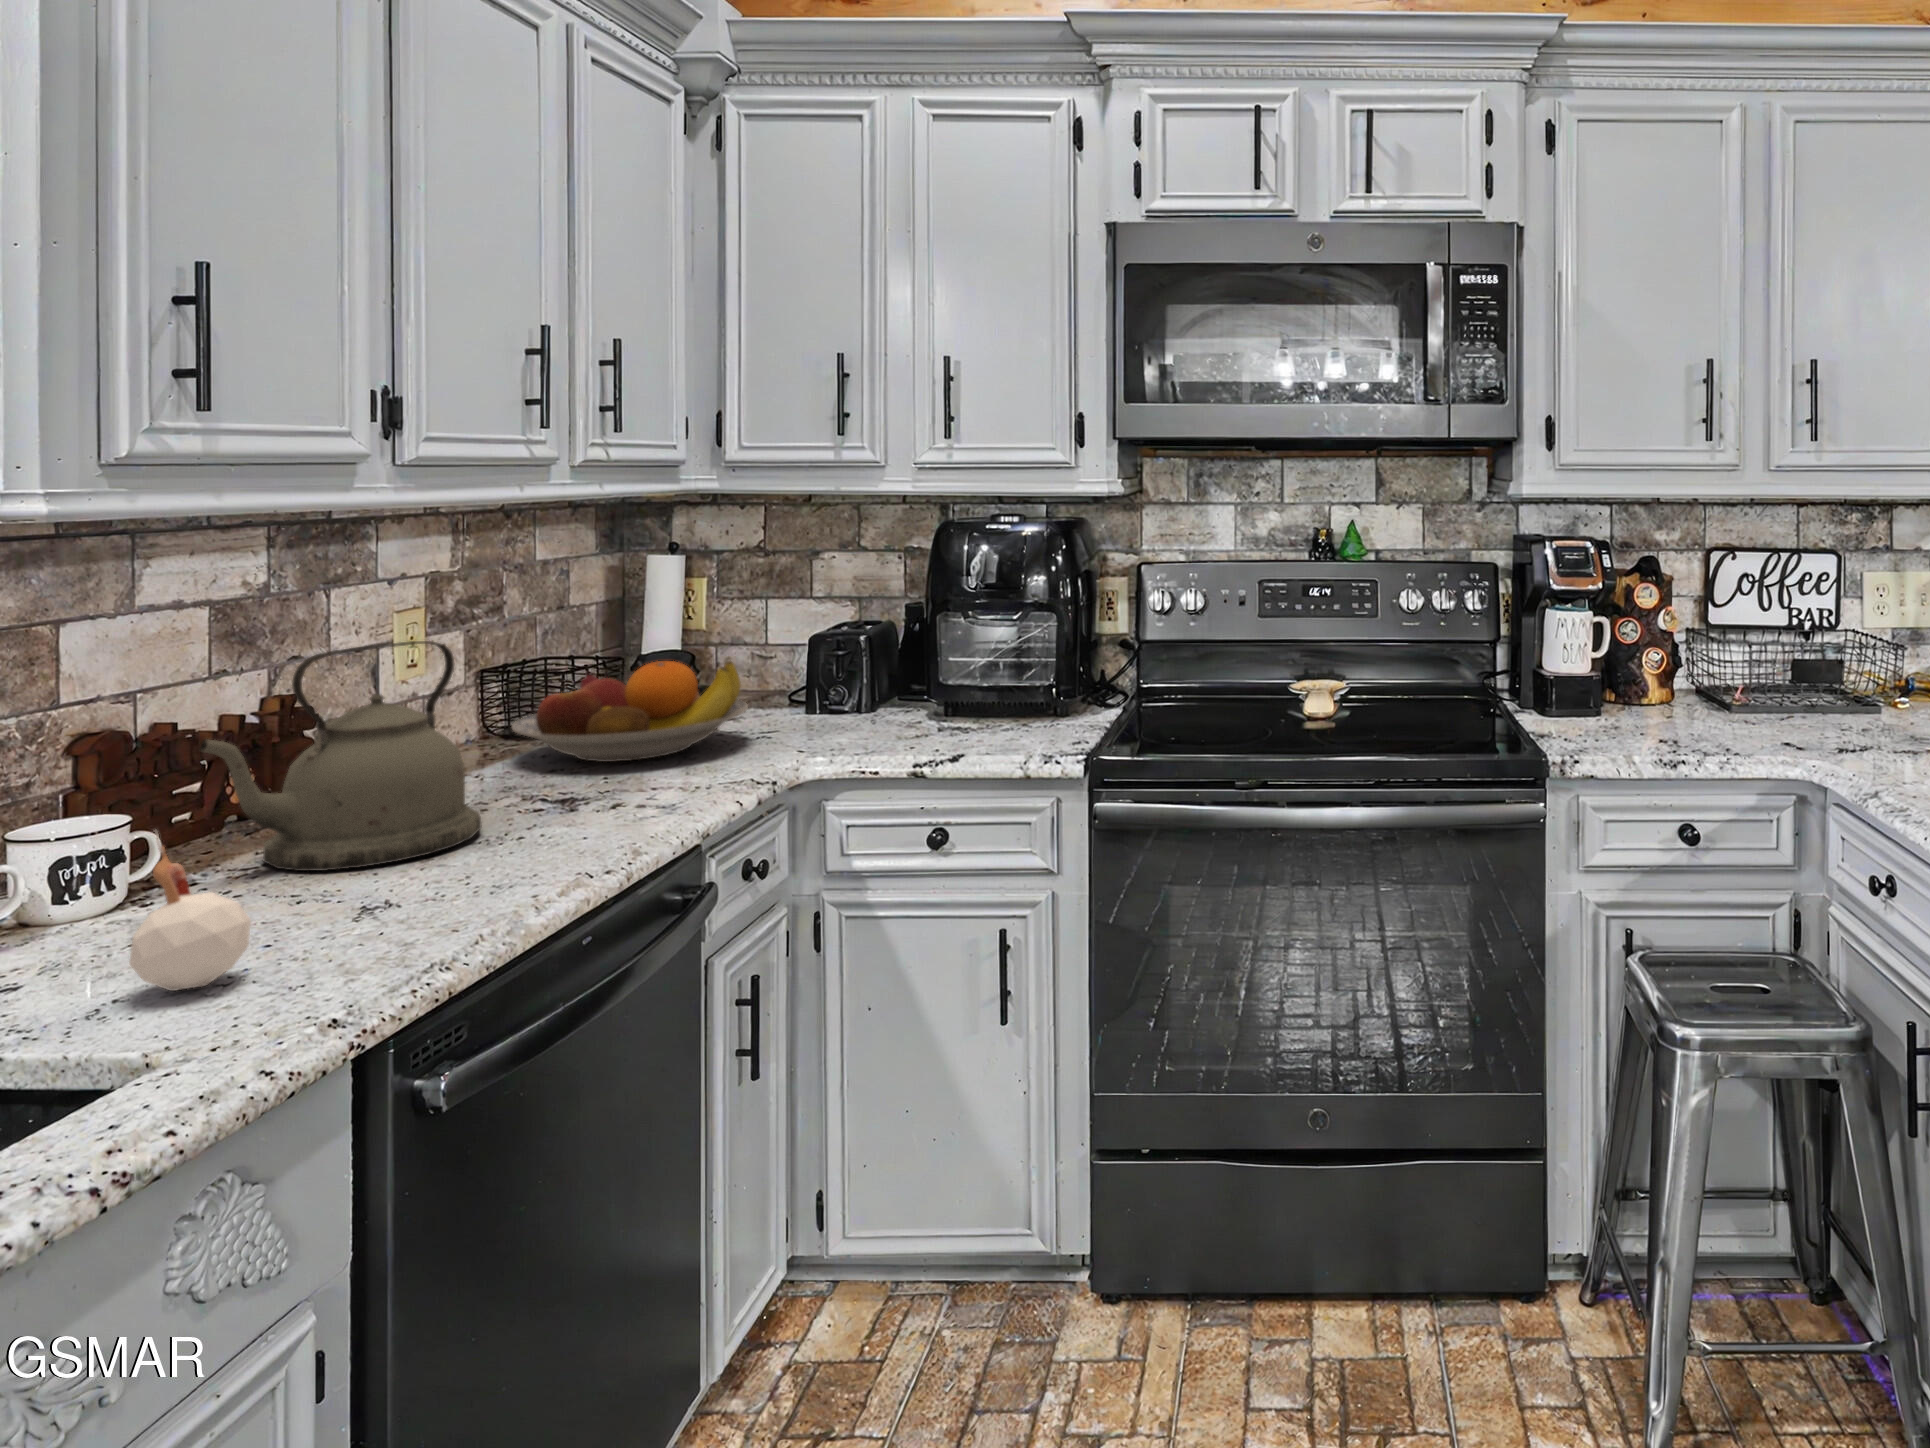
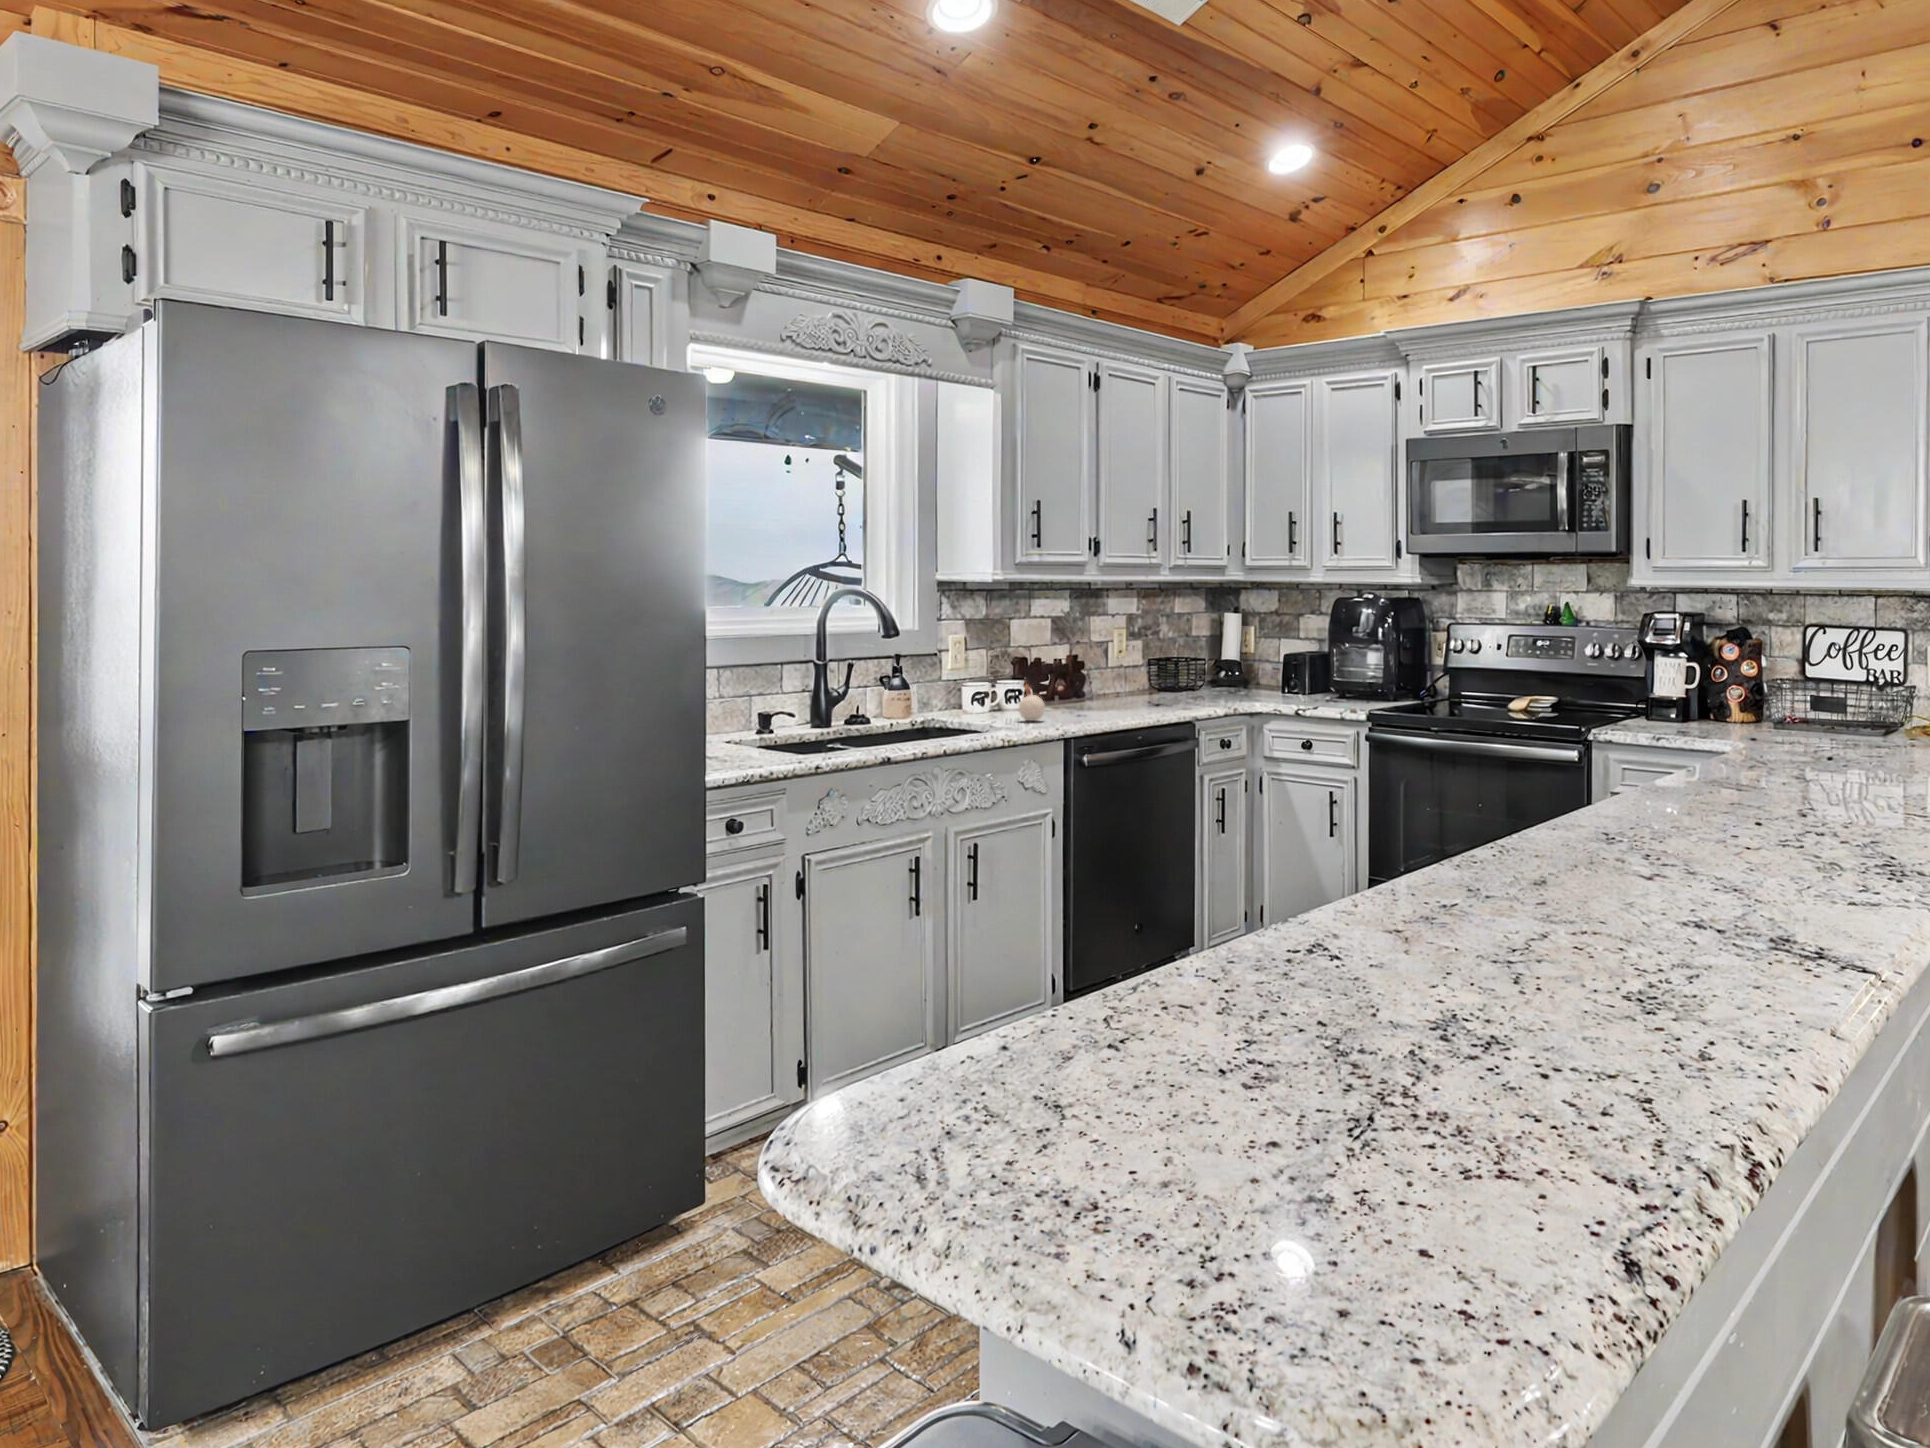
kettle: present [200,641,481,871] -> none [1042,634,1124,709]
fruit bowl: present [512,661,748,762] -> none [1152,656,1244,697]

